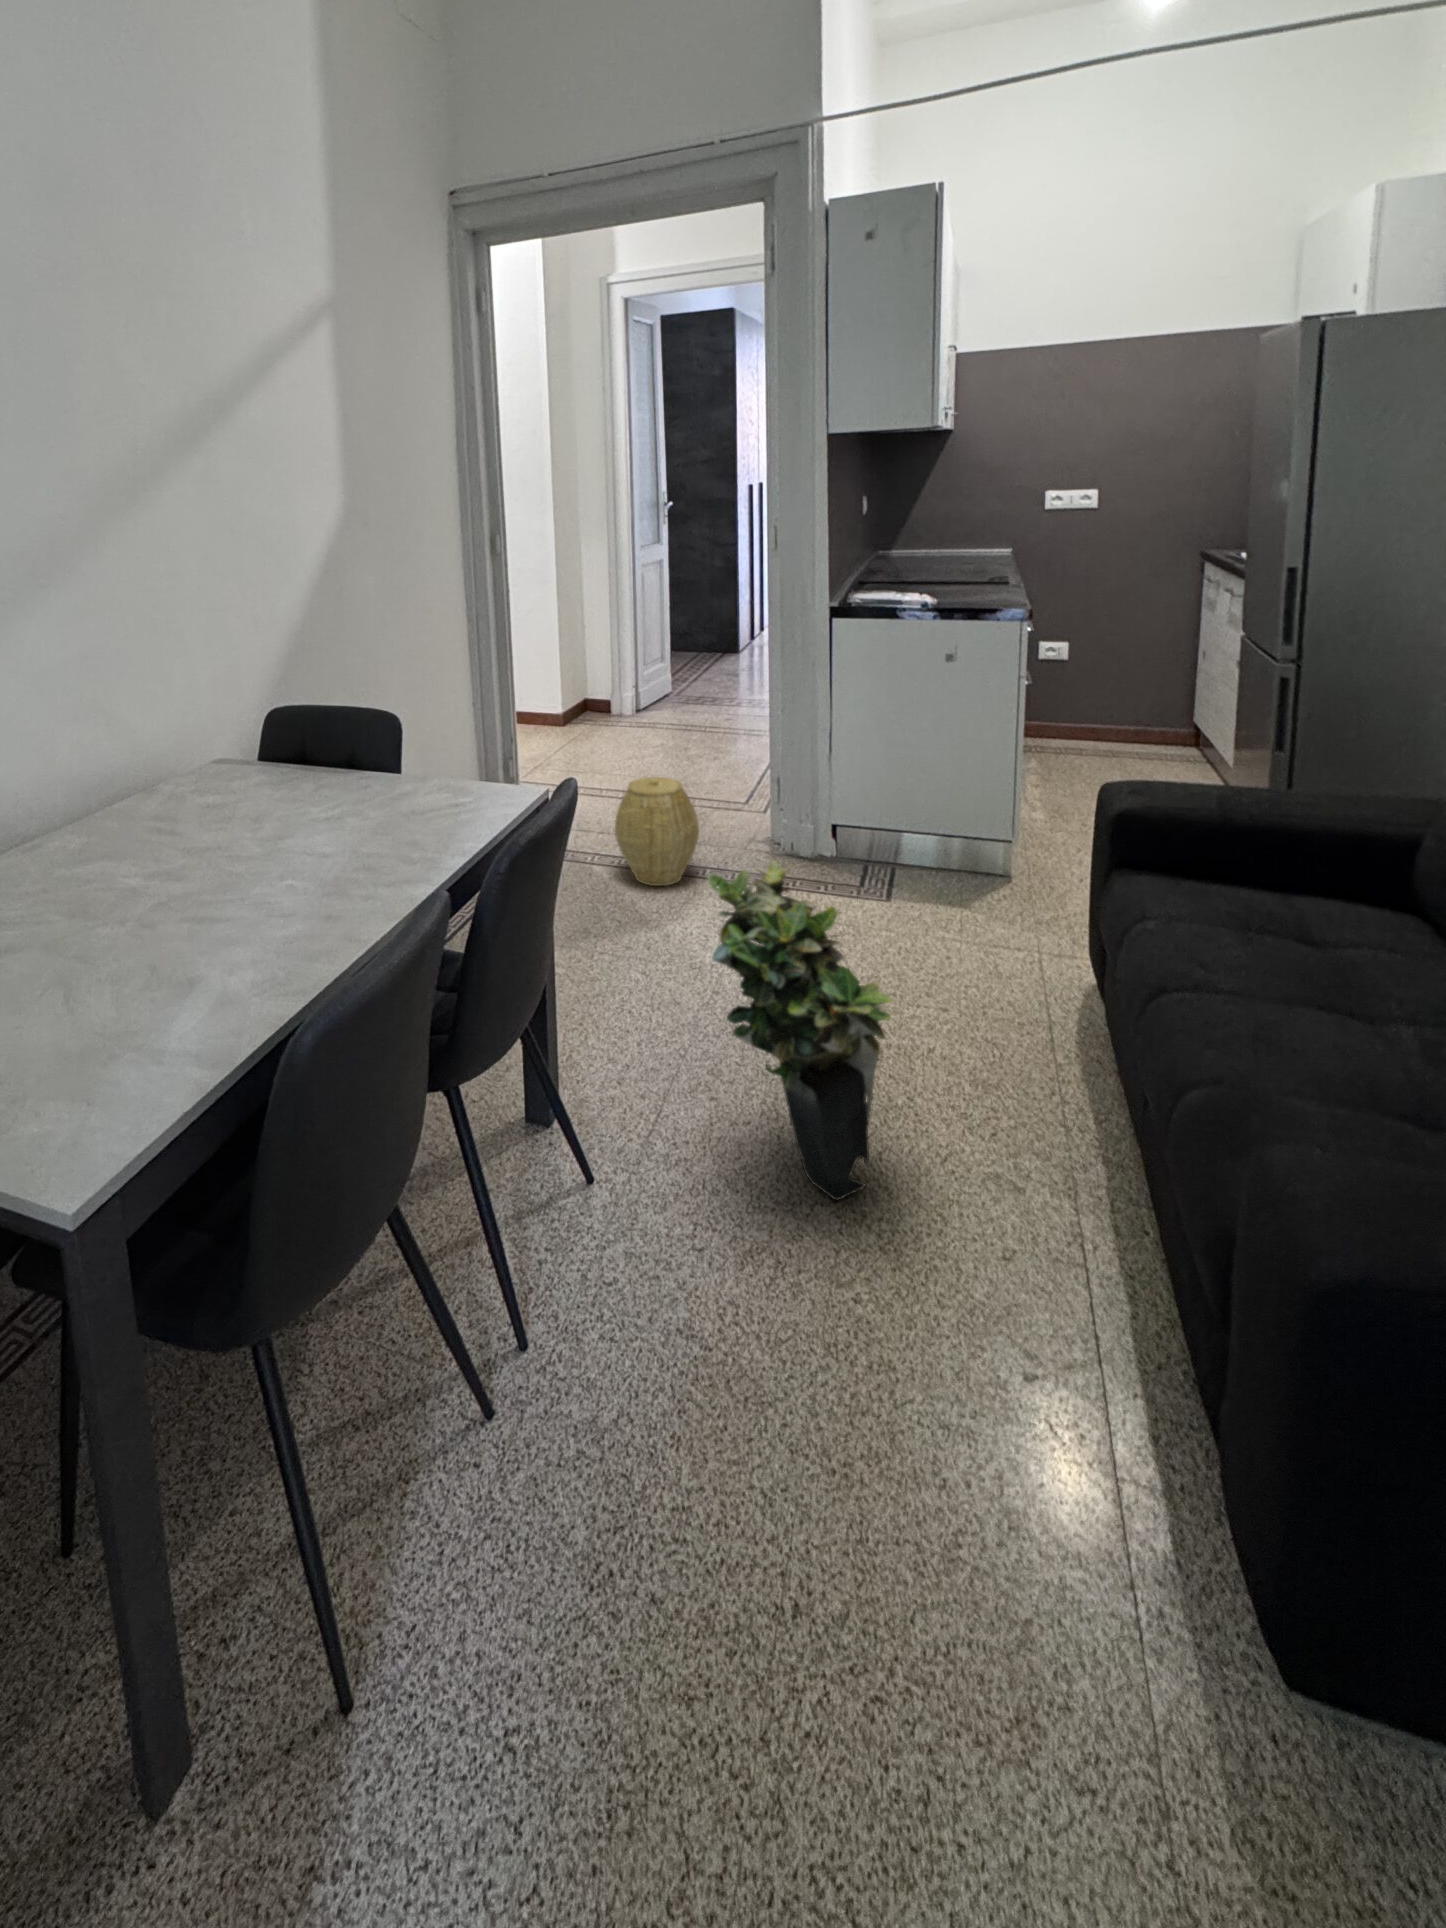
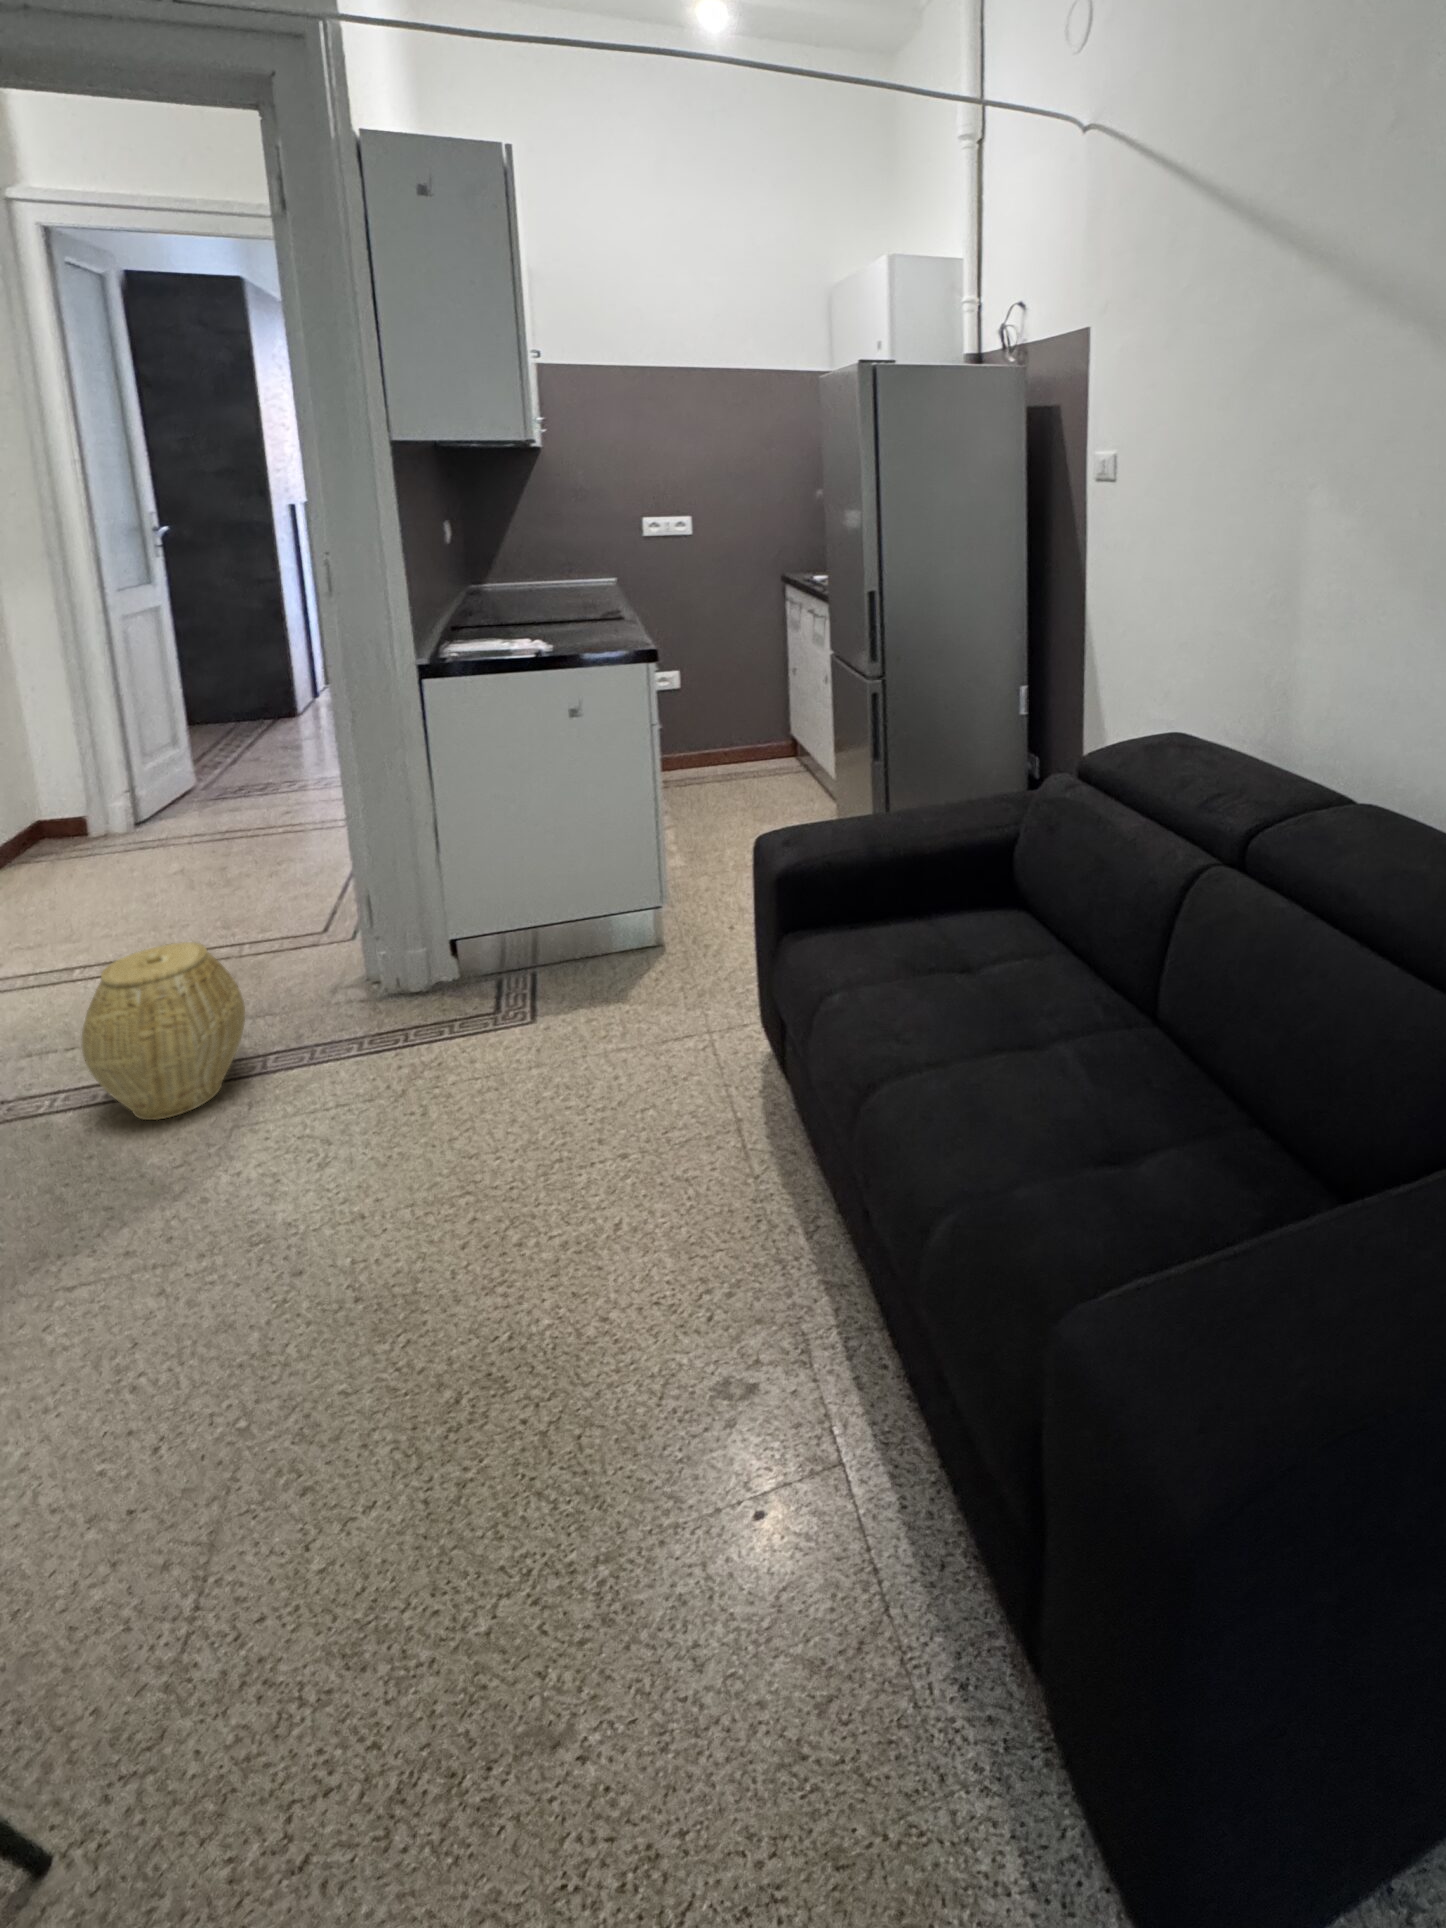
potted plant: present [707,860,892,1200] -> none [238,1087,577,1584]

